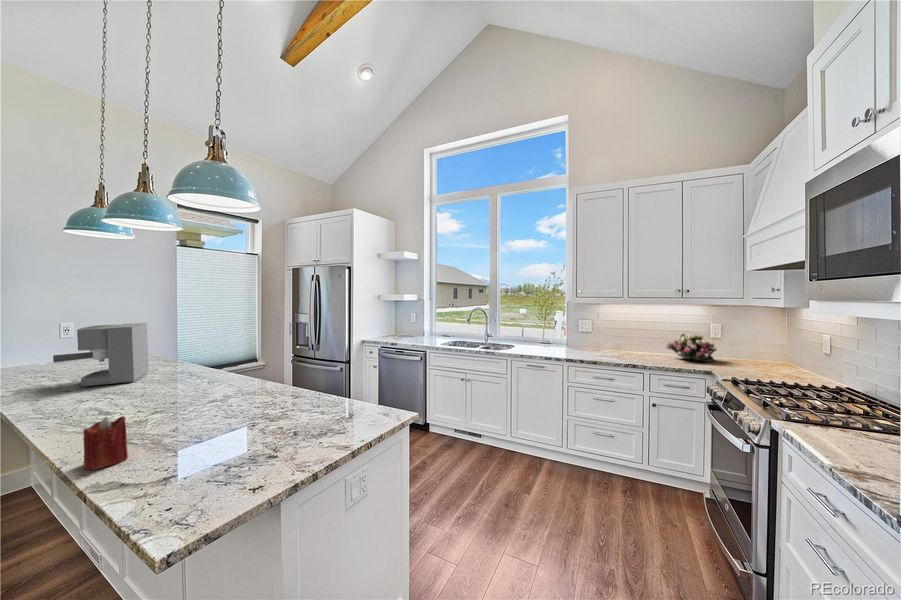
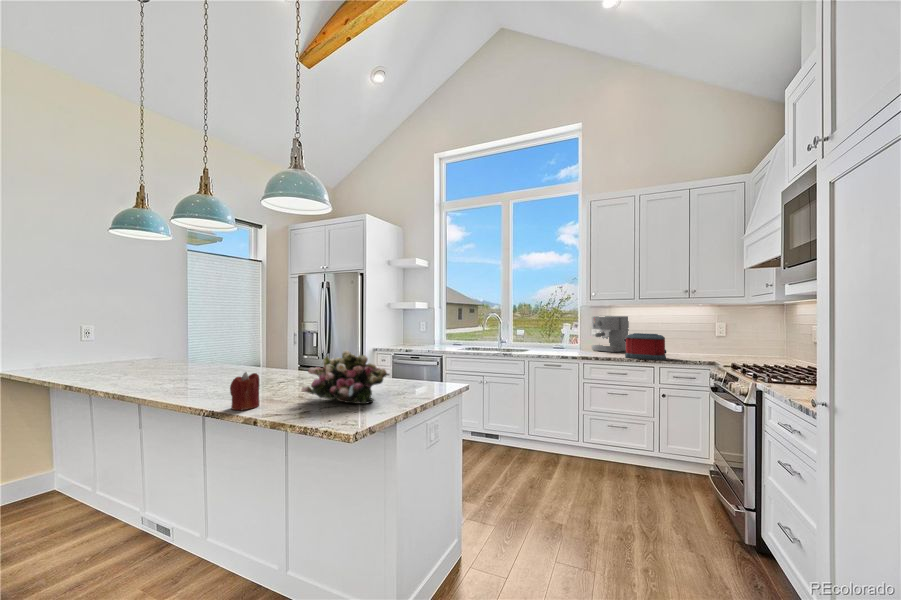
coffee maker: present [53,323,149,387] -> present [592,316,629,353]
flower arrangement: present [666,333,716,362] -> present [302,350,387,404]
toaster: none [610,336,656,368] -> present [624,333,666,360]

